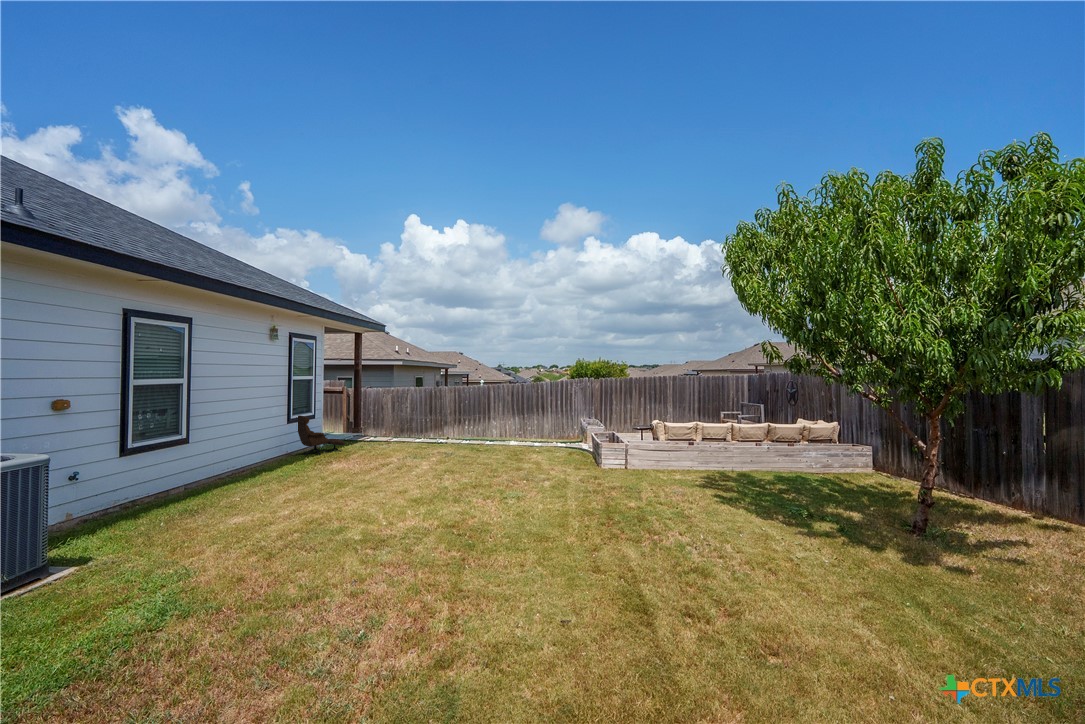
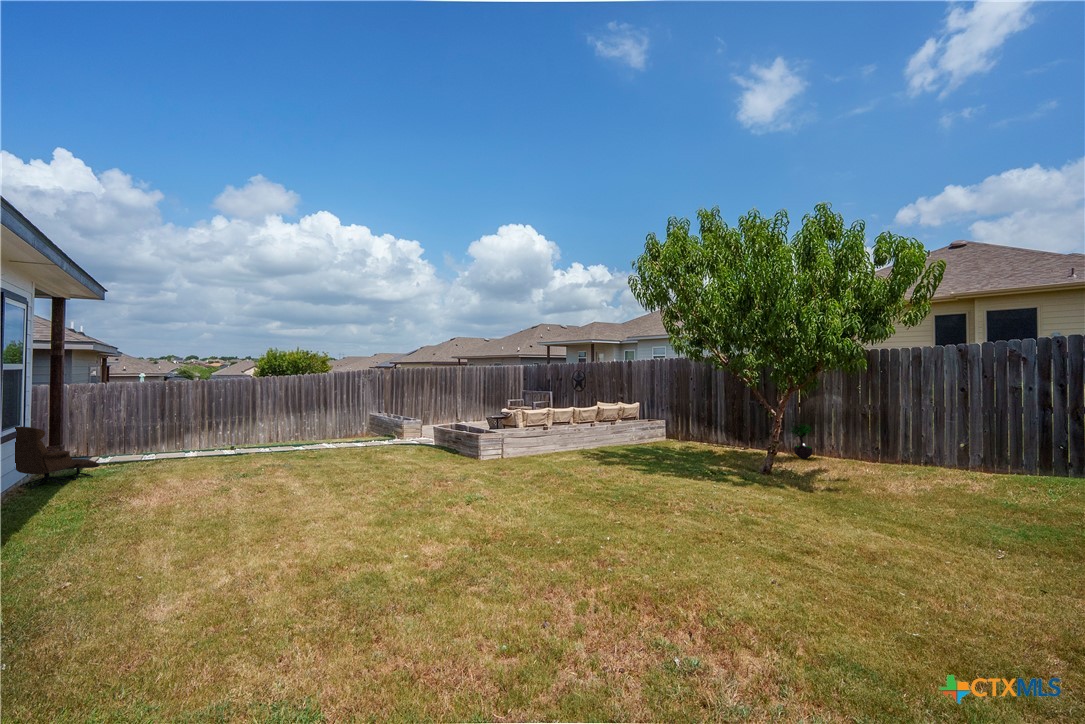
potted tree: none [1008,461,1063,525] -> present [790,424,813,458]

